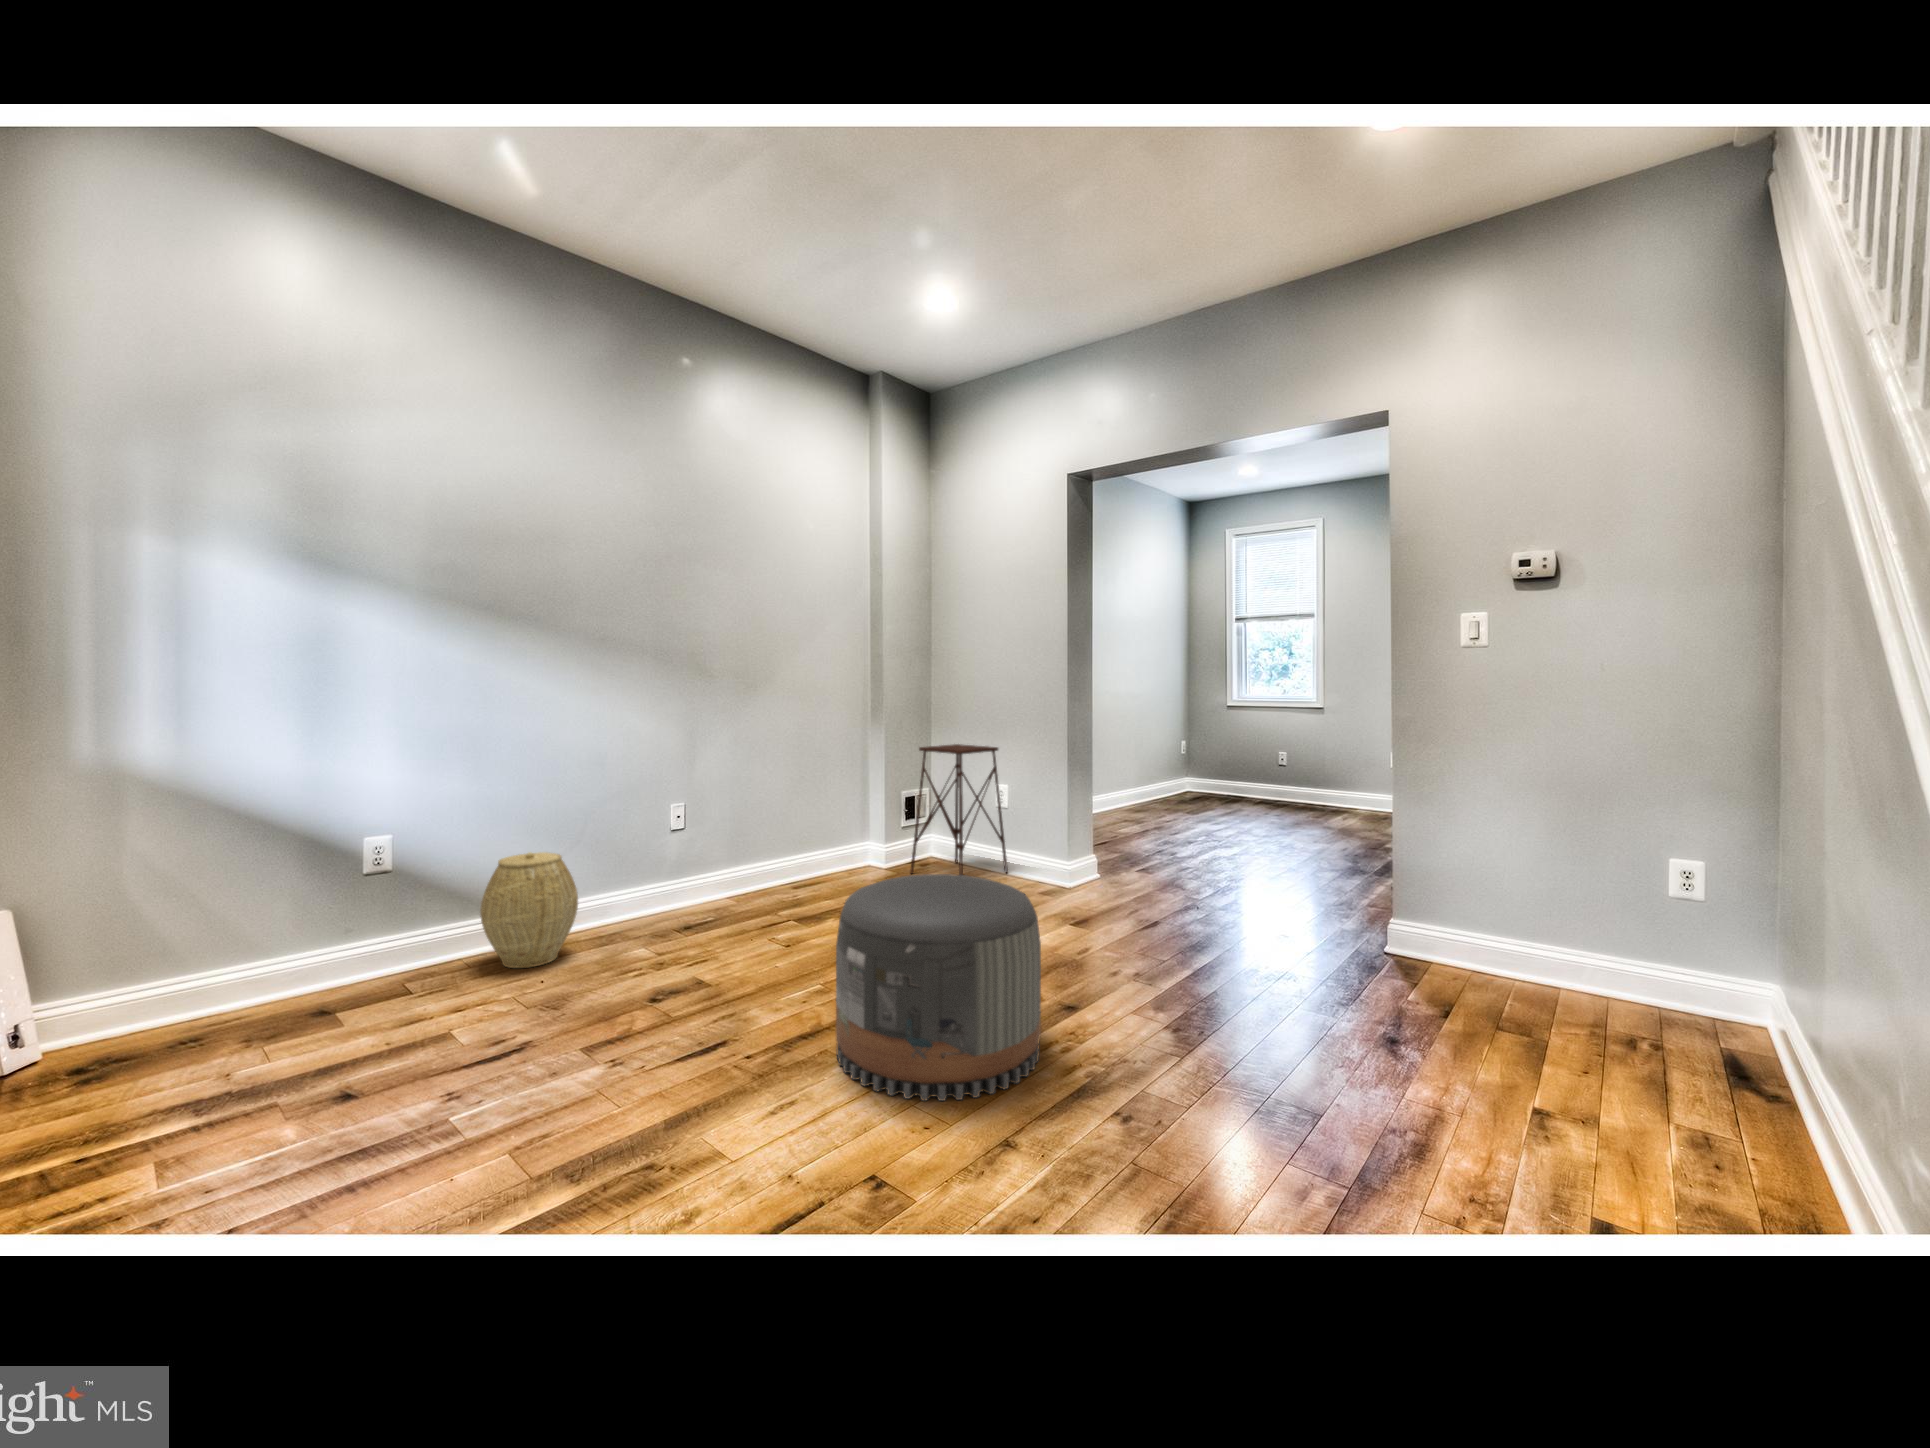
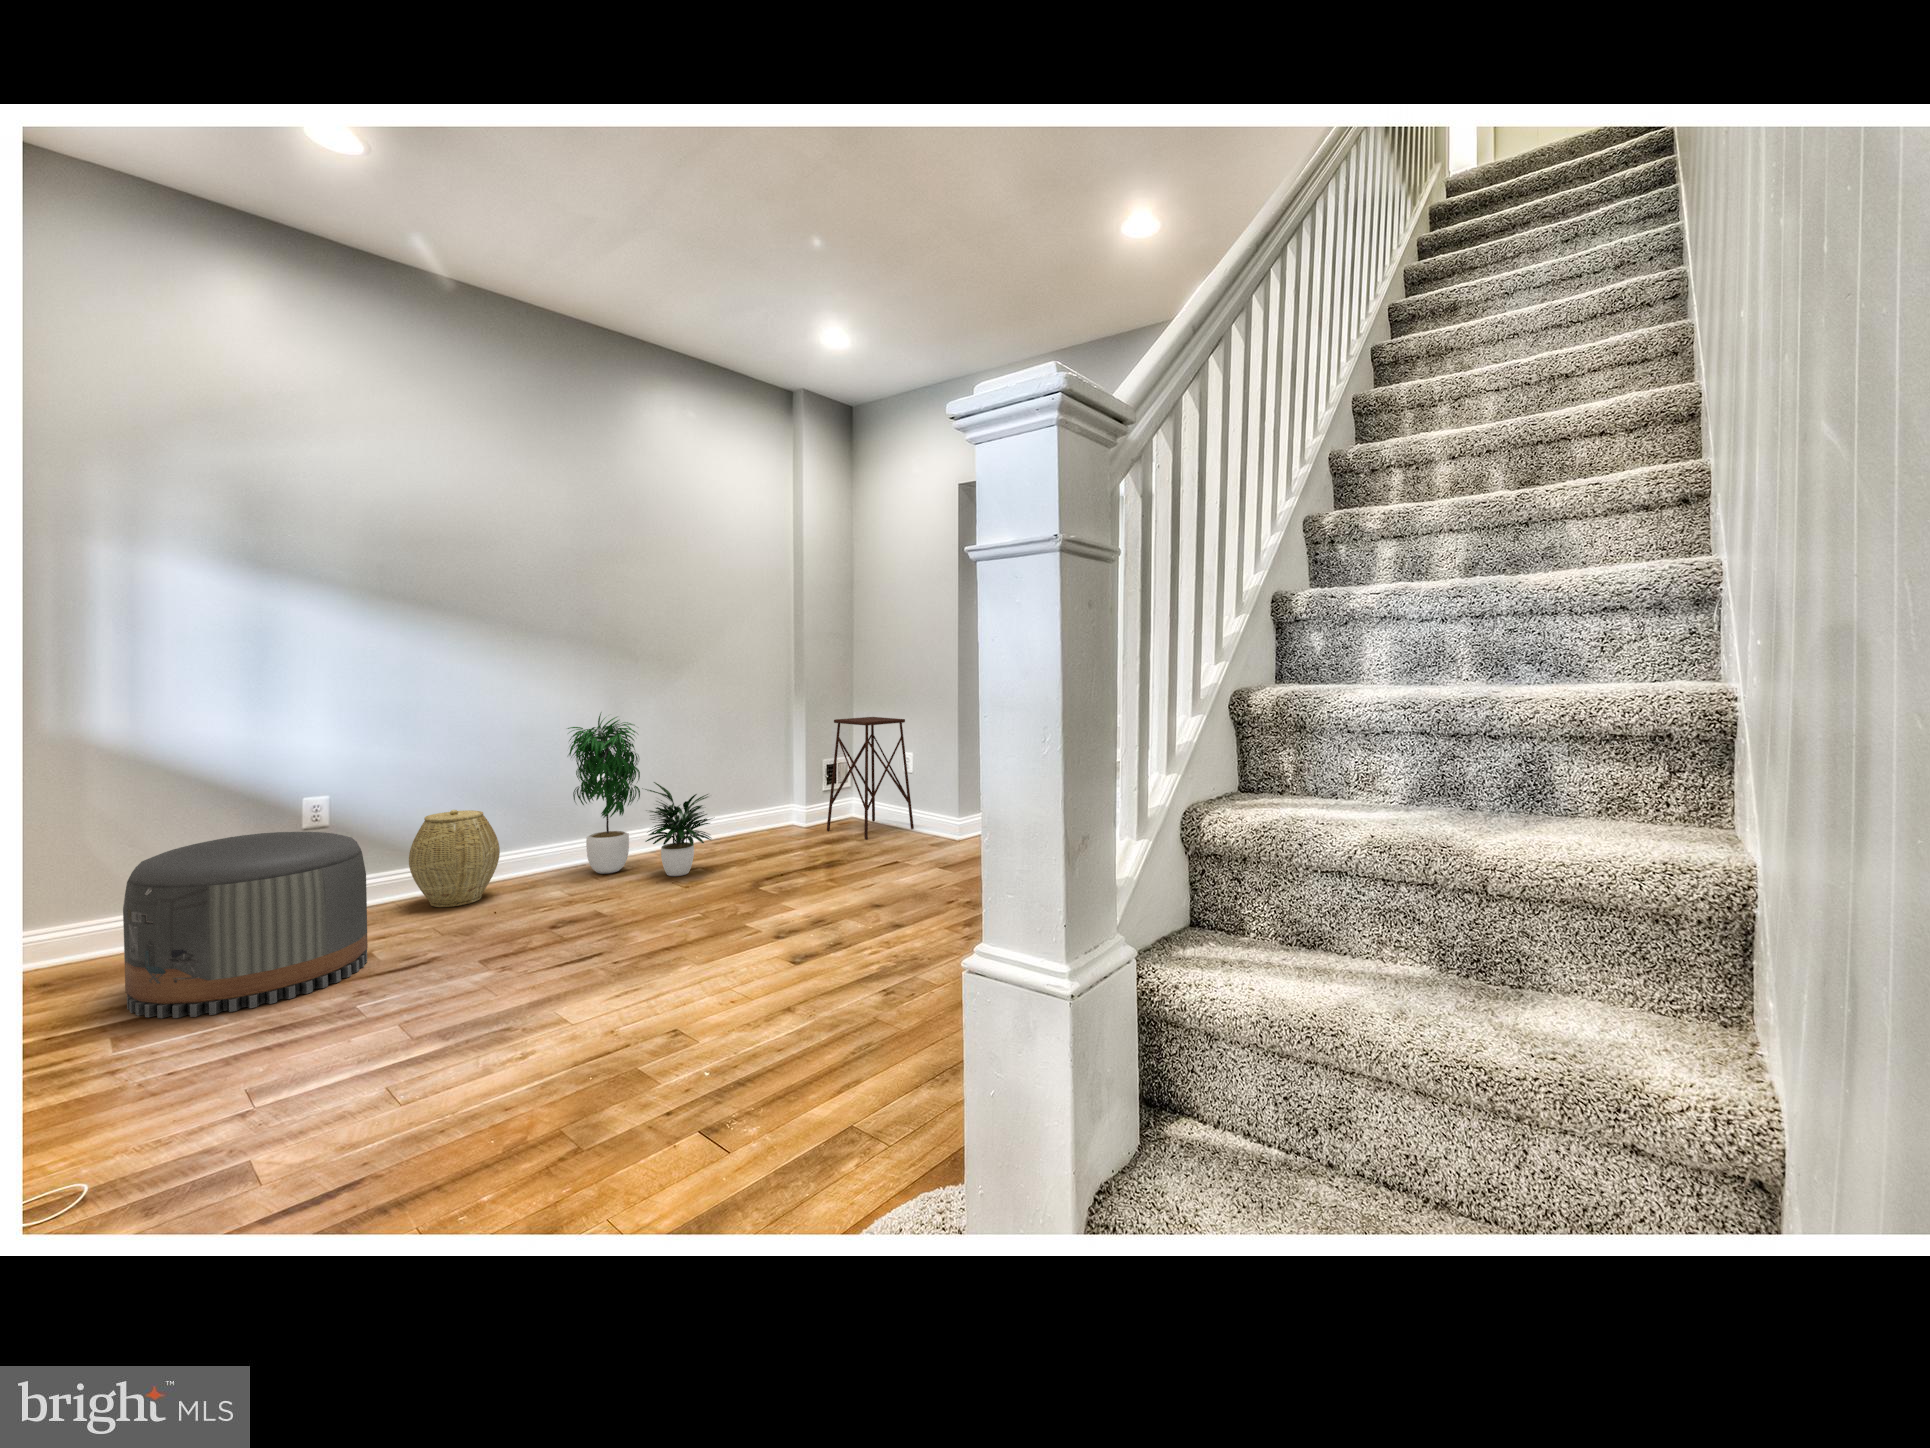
potted plant: none [646,737,811,931] -> present [568,713,713,876]
pouf: present [836,874,1041,1101] -> present [123,832,368,1018]

